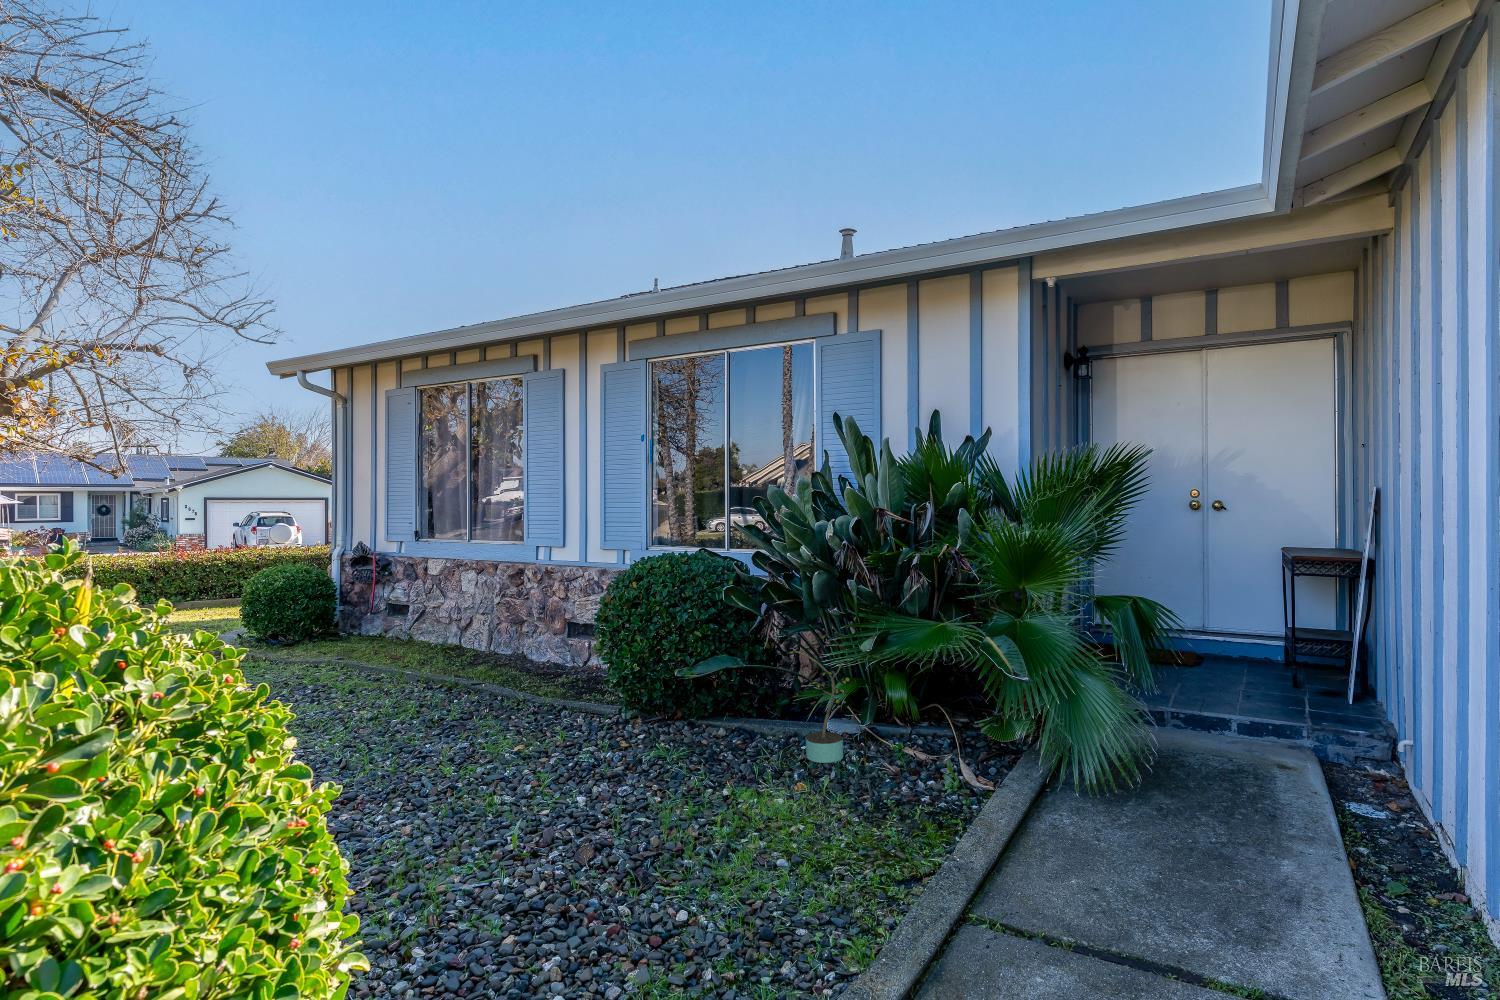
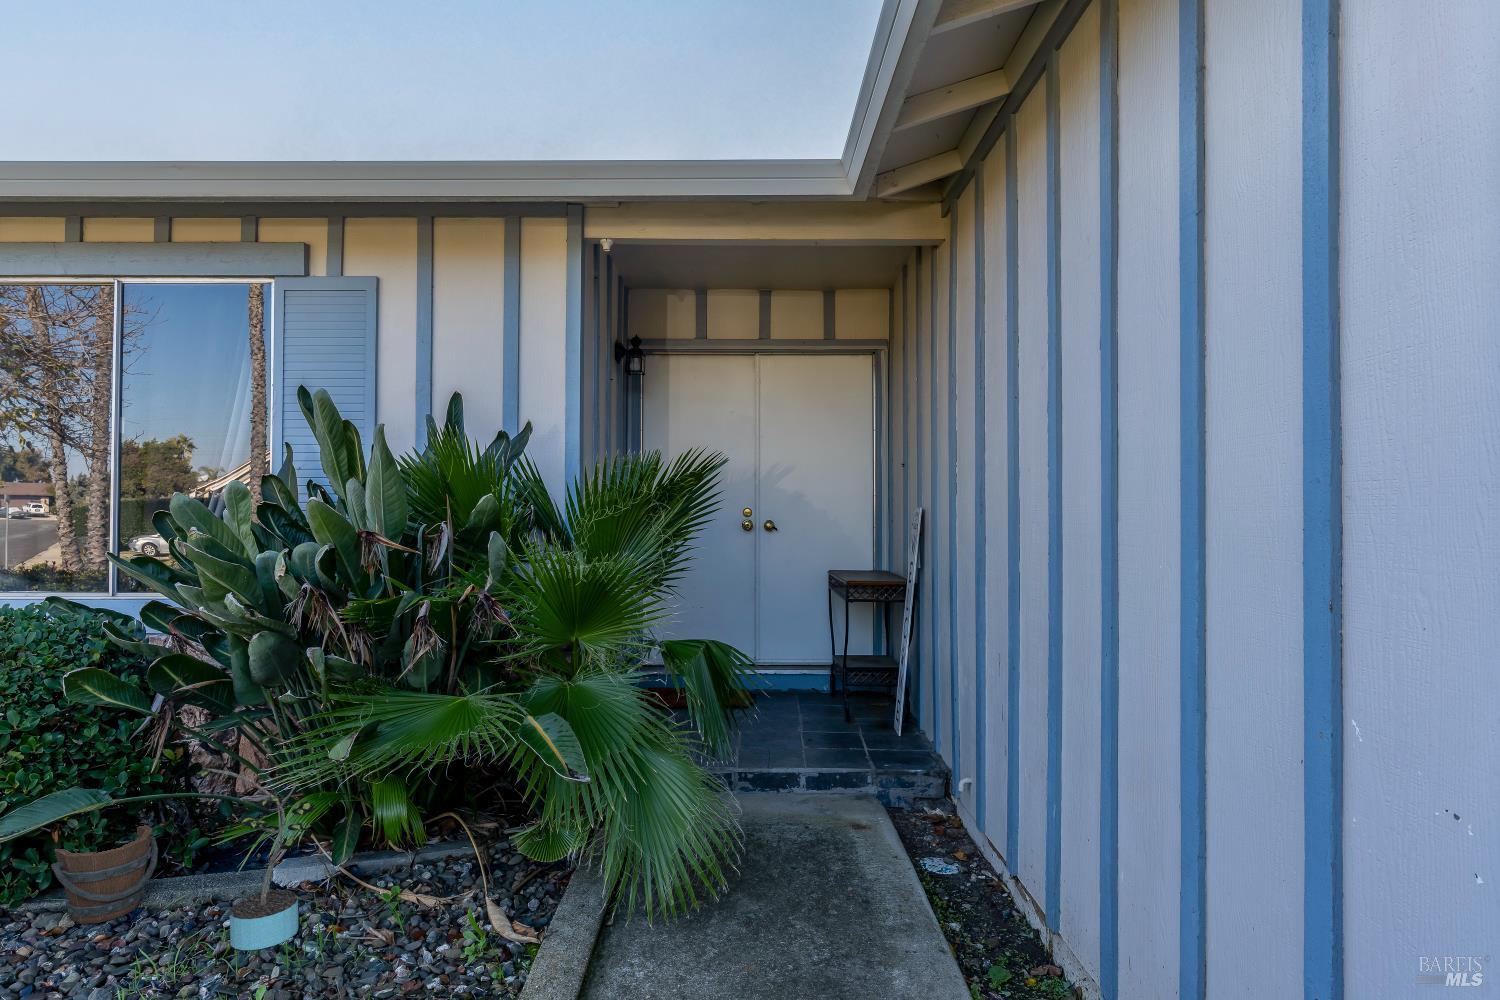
bucket: none [716,682,765,734] -> present [51,825,158,924]

